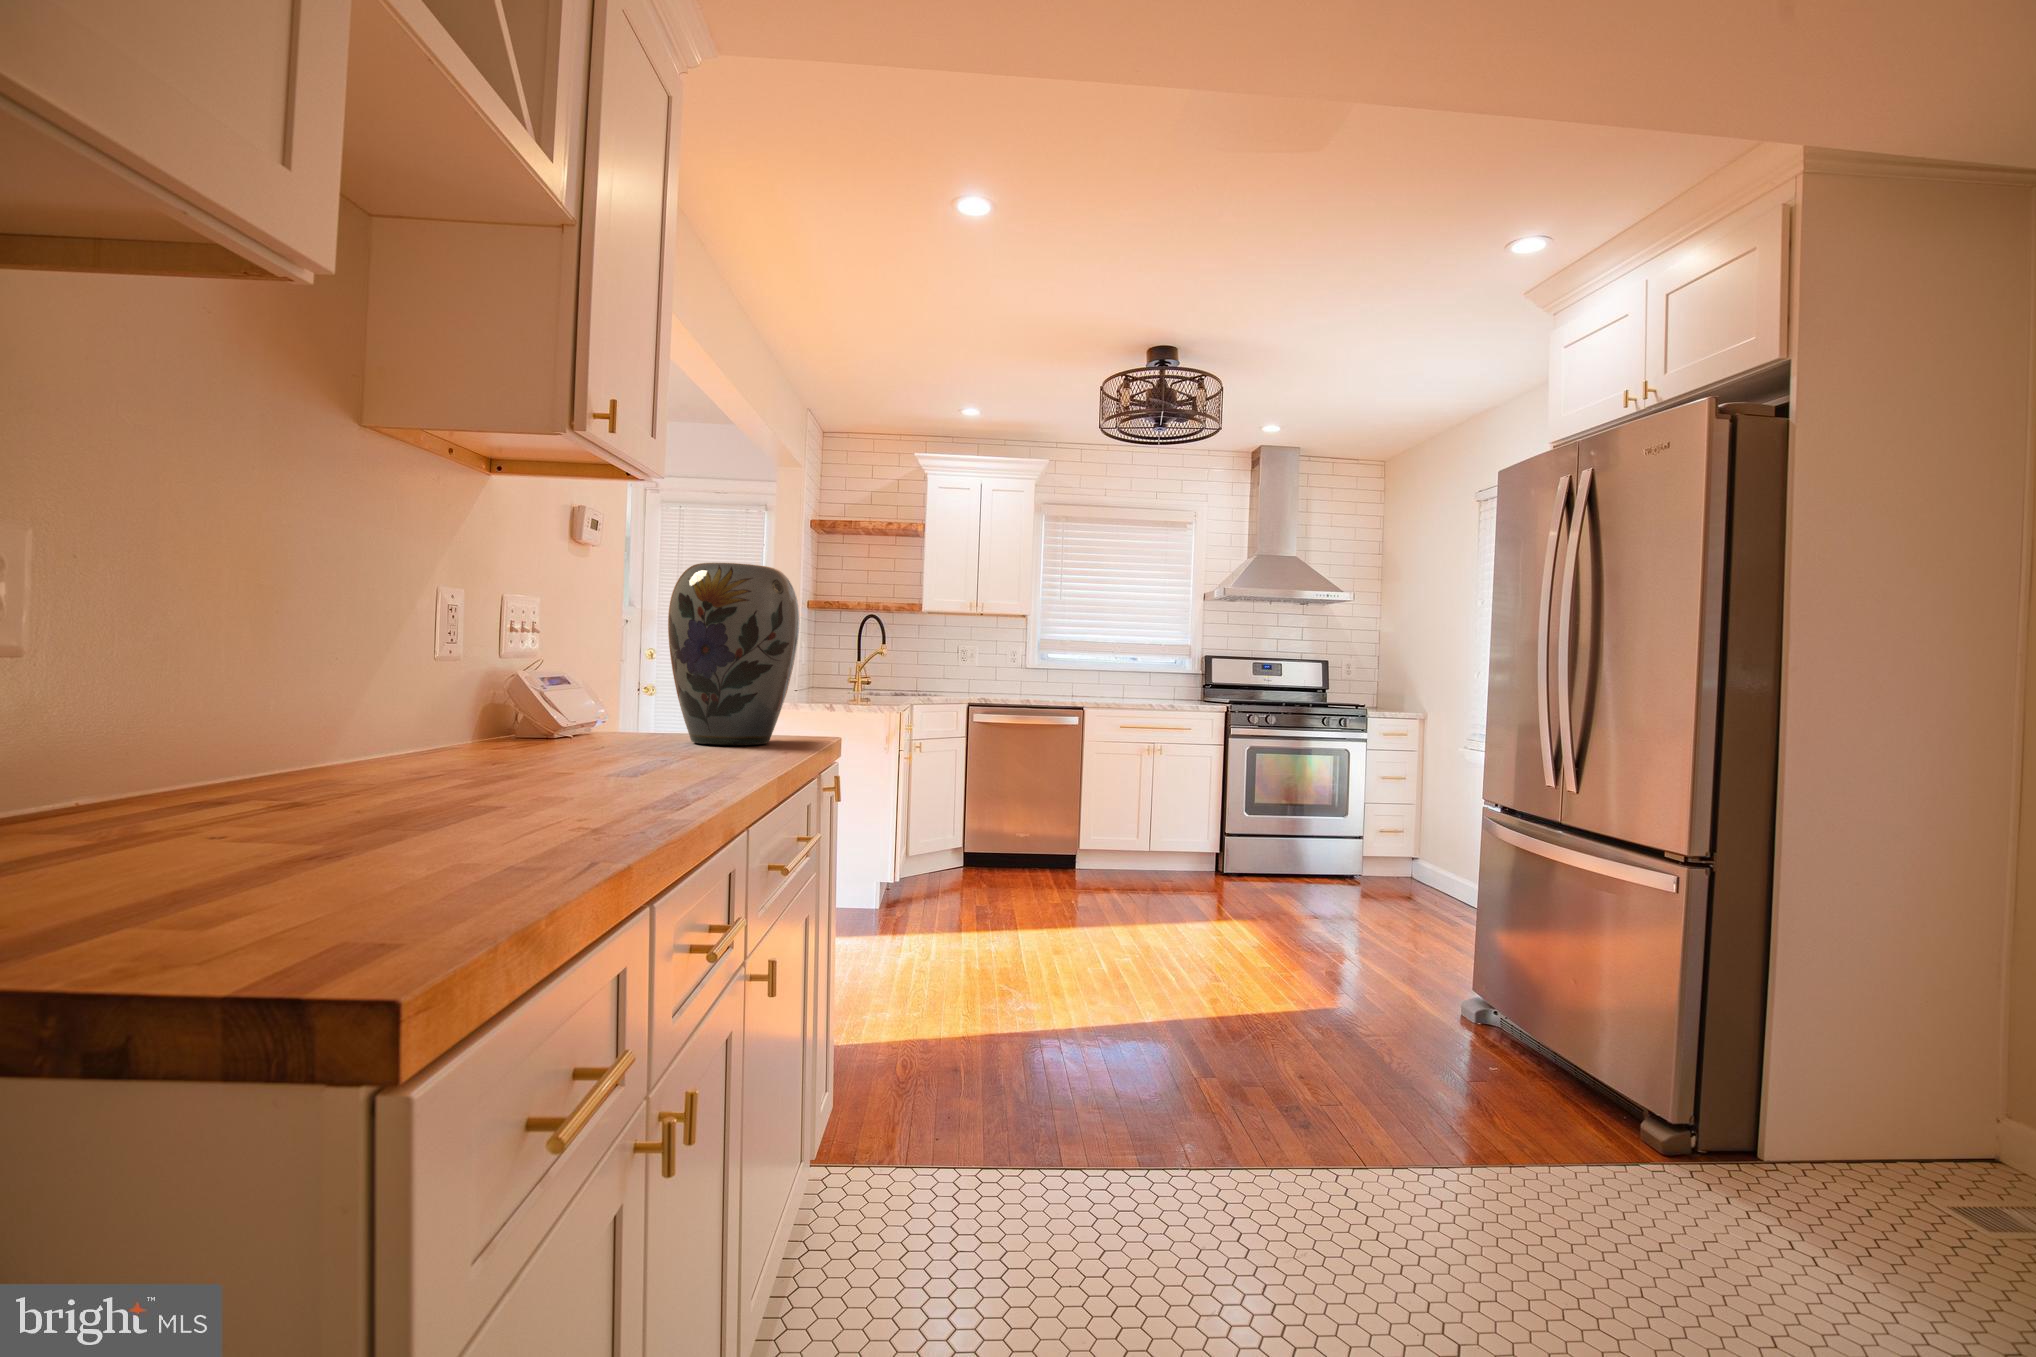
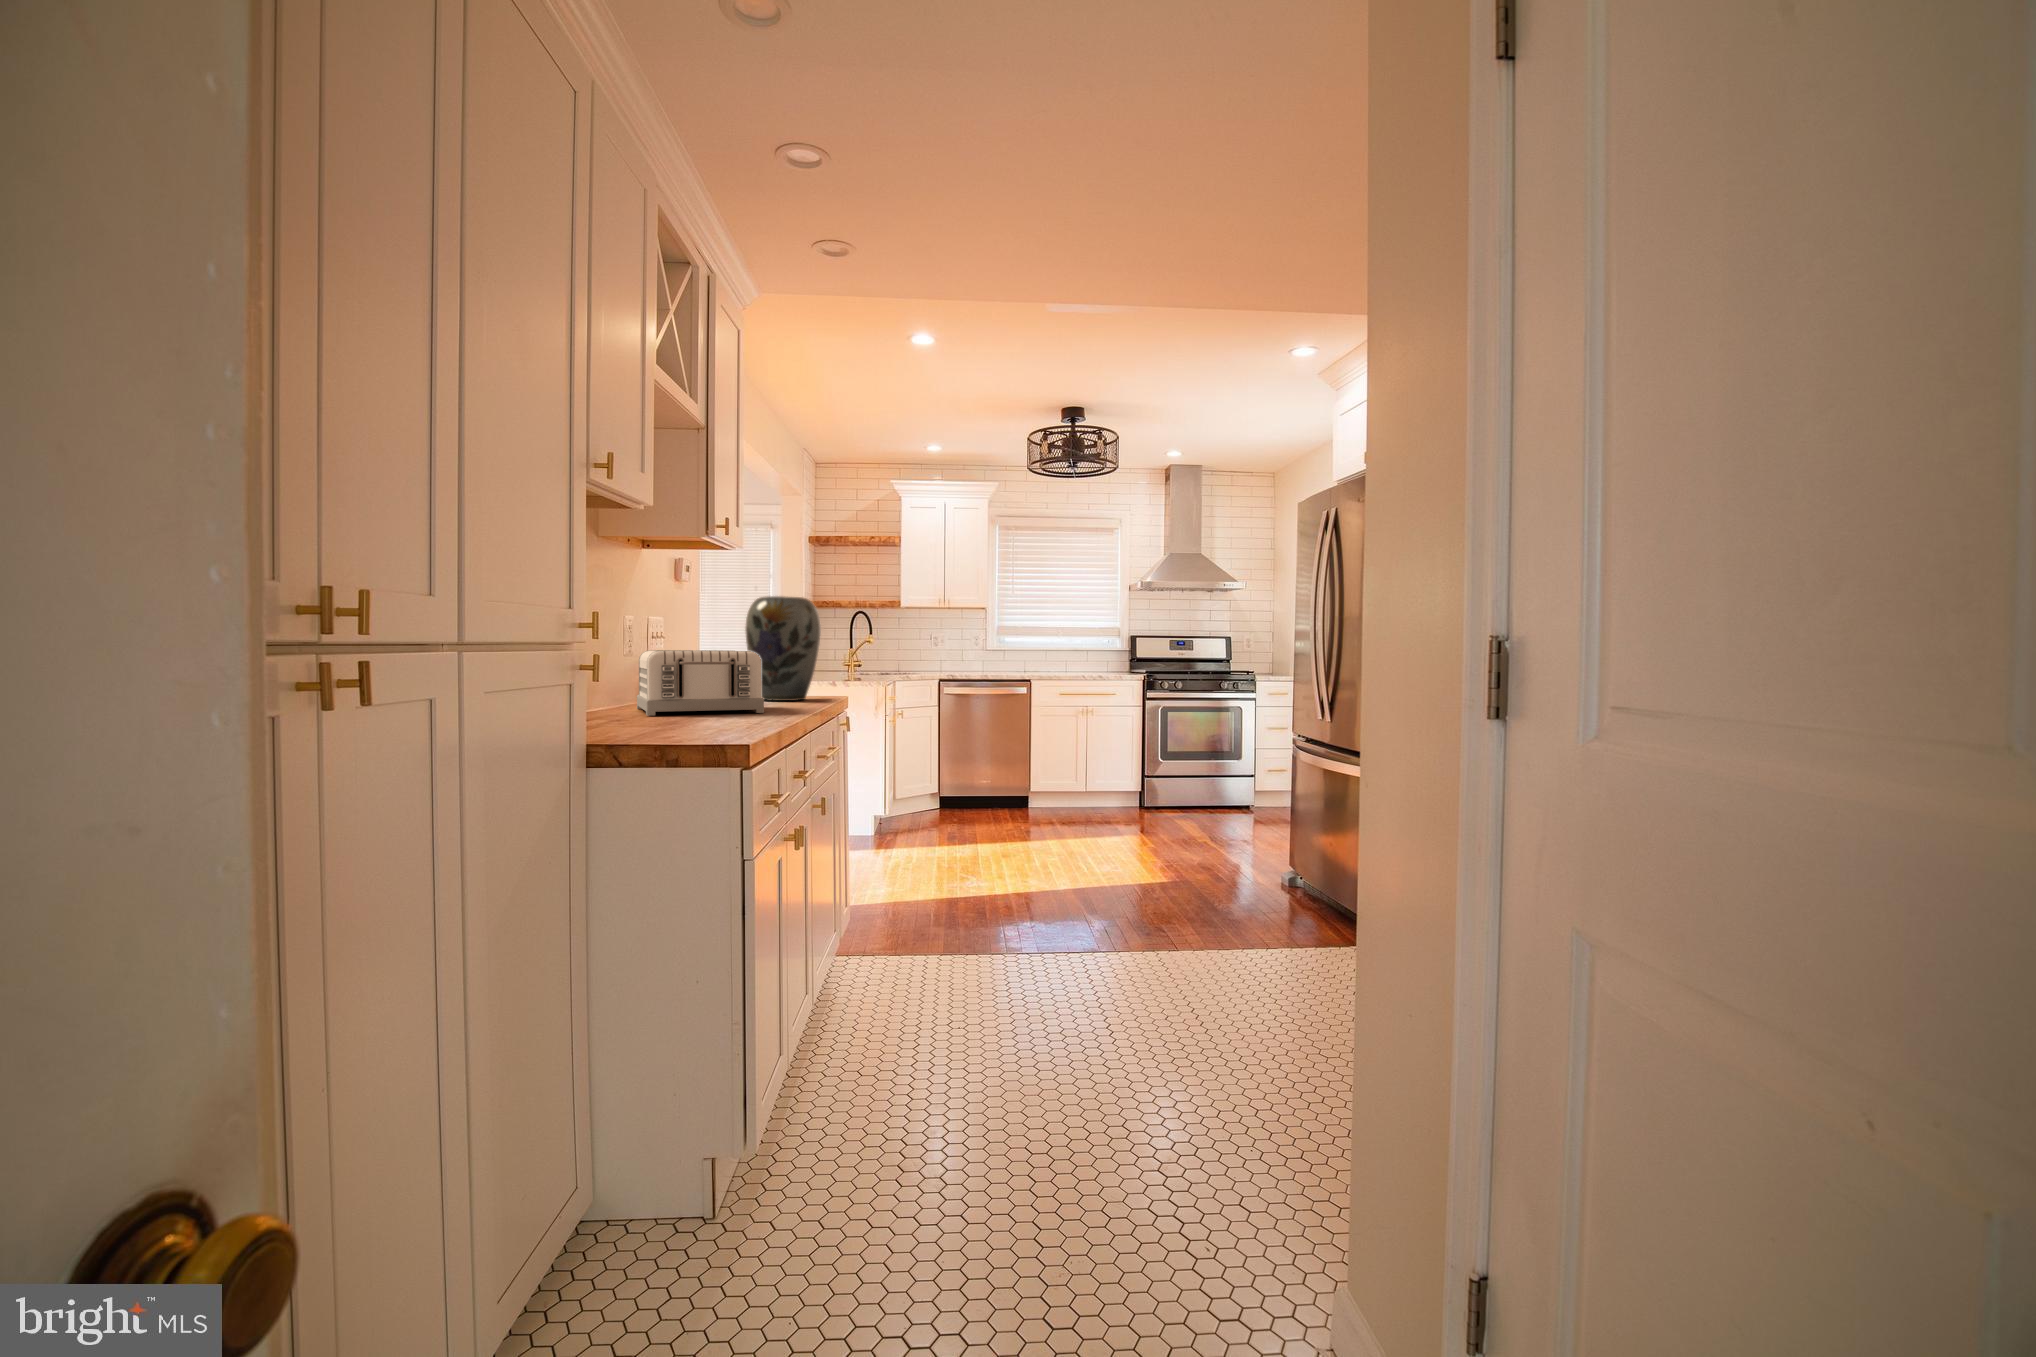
toaster: none [390,647,659,787] -> present [637,650,764,716]

